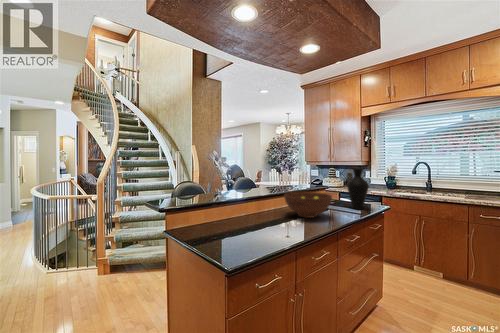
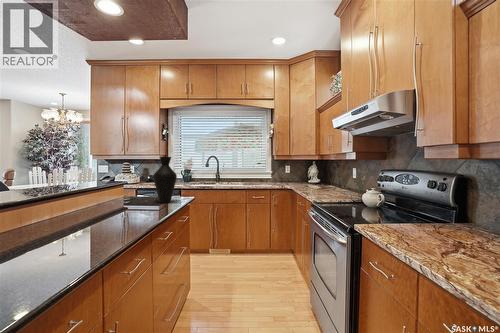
fruit bowl: present [284,192,332,218] -> none [64,185,140,221]

